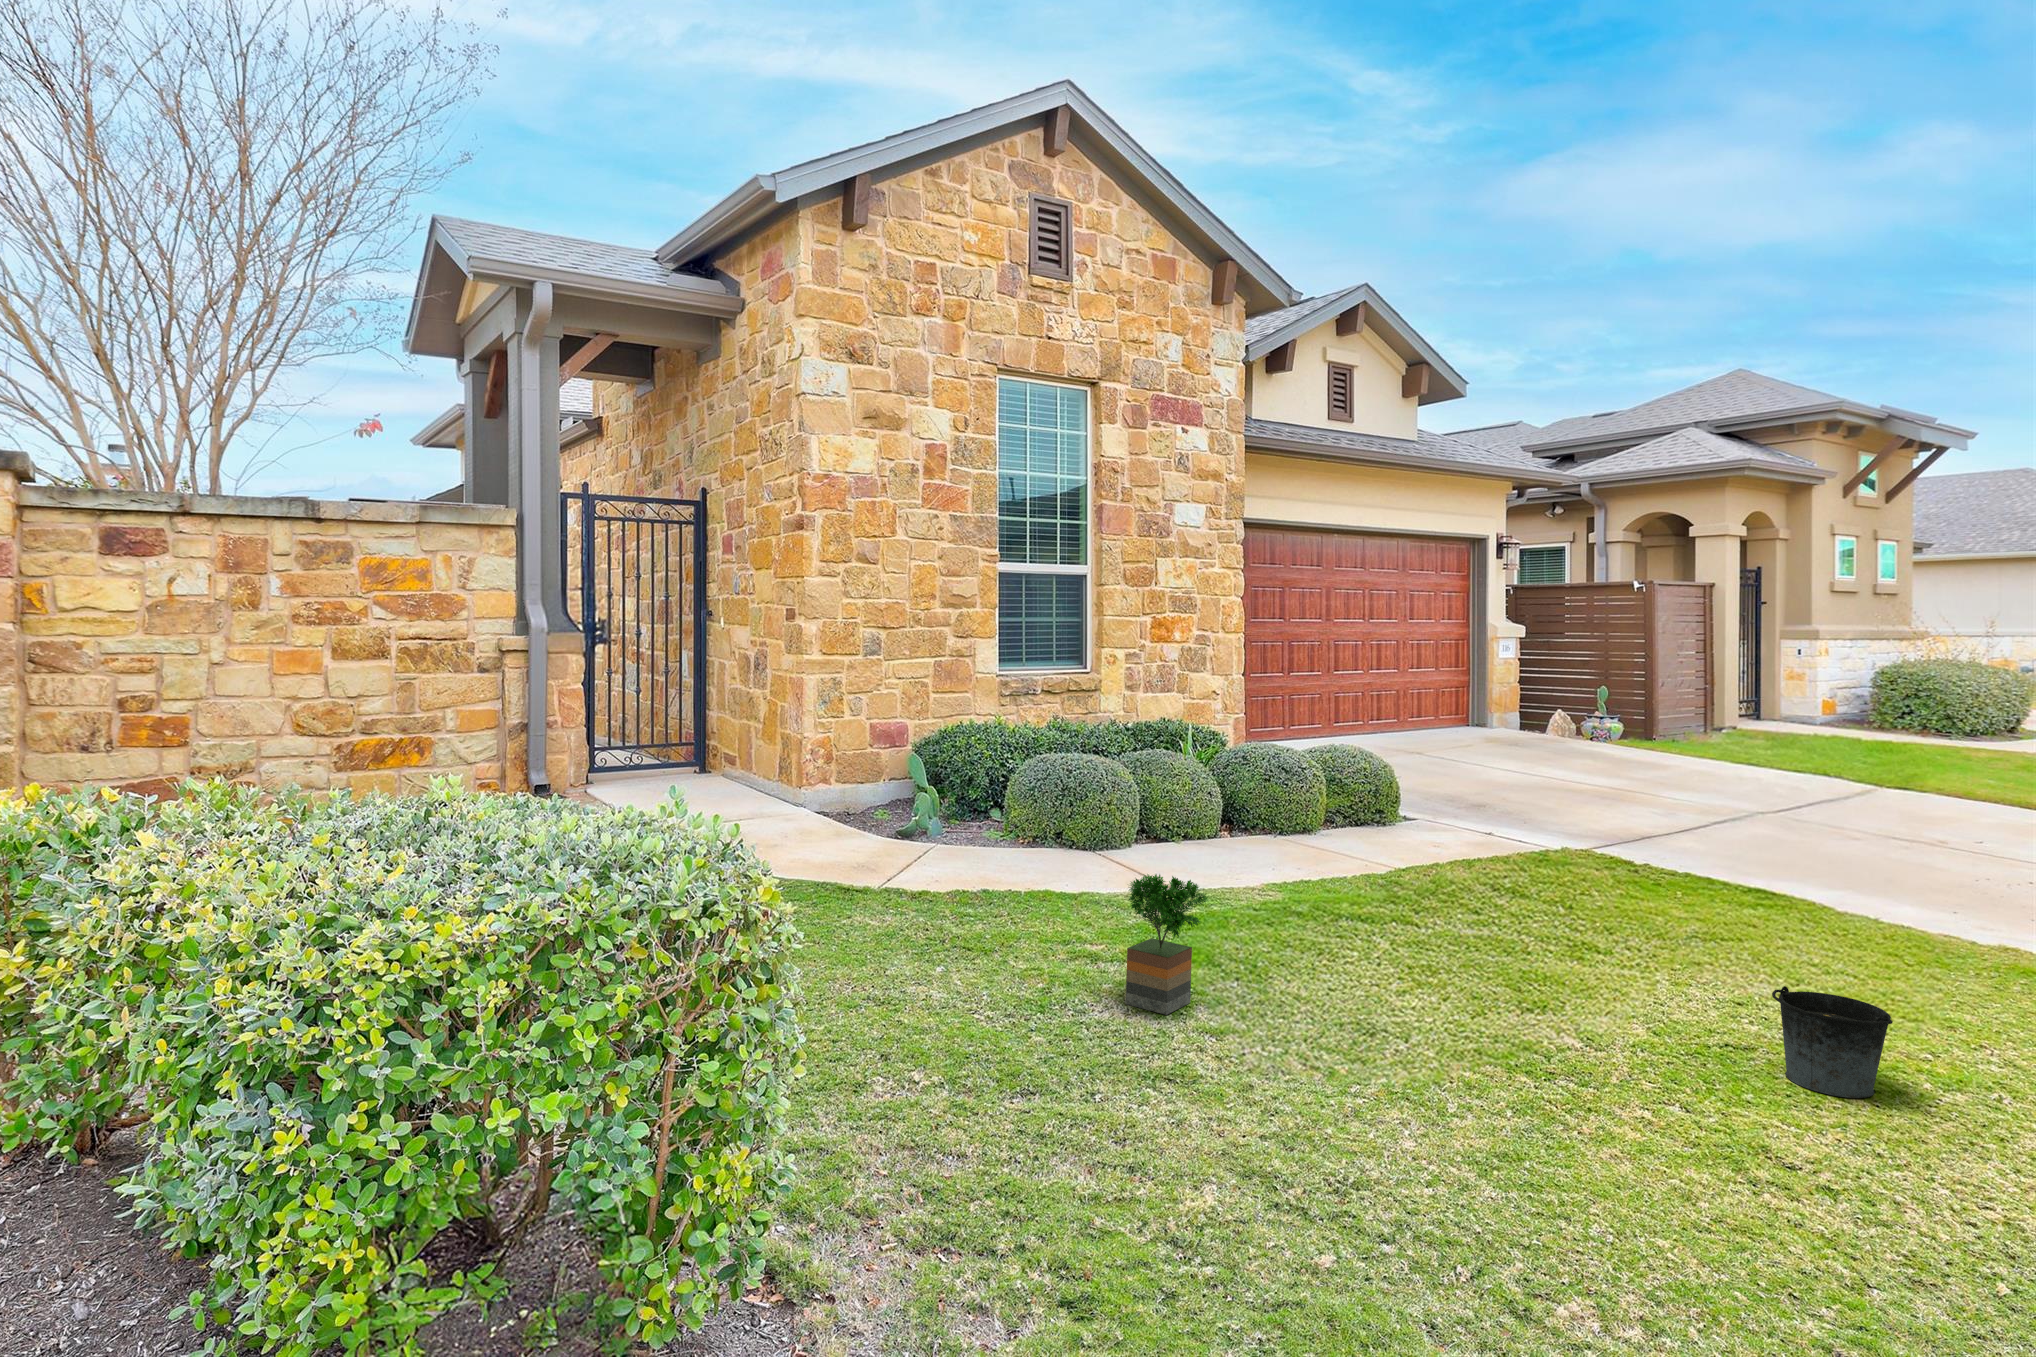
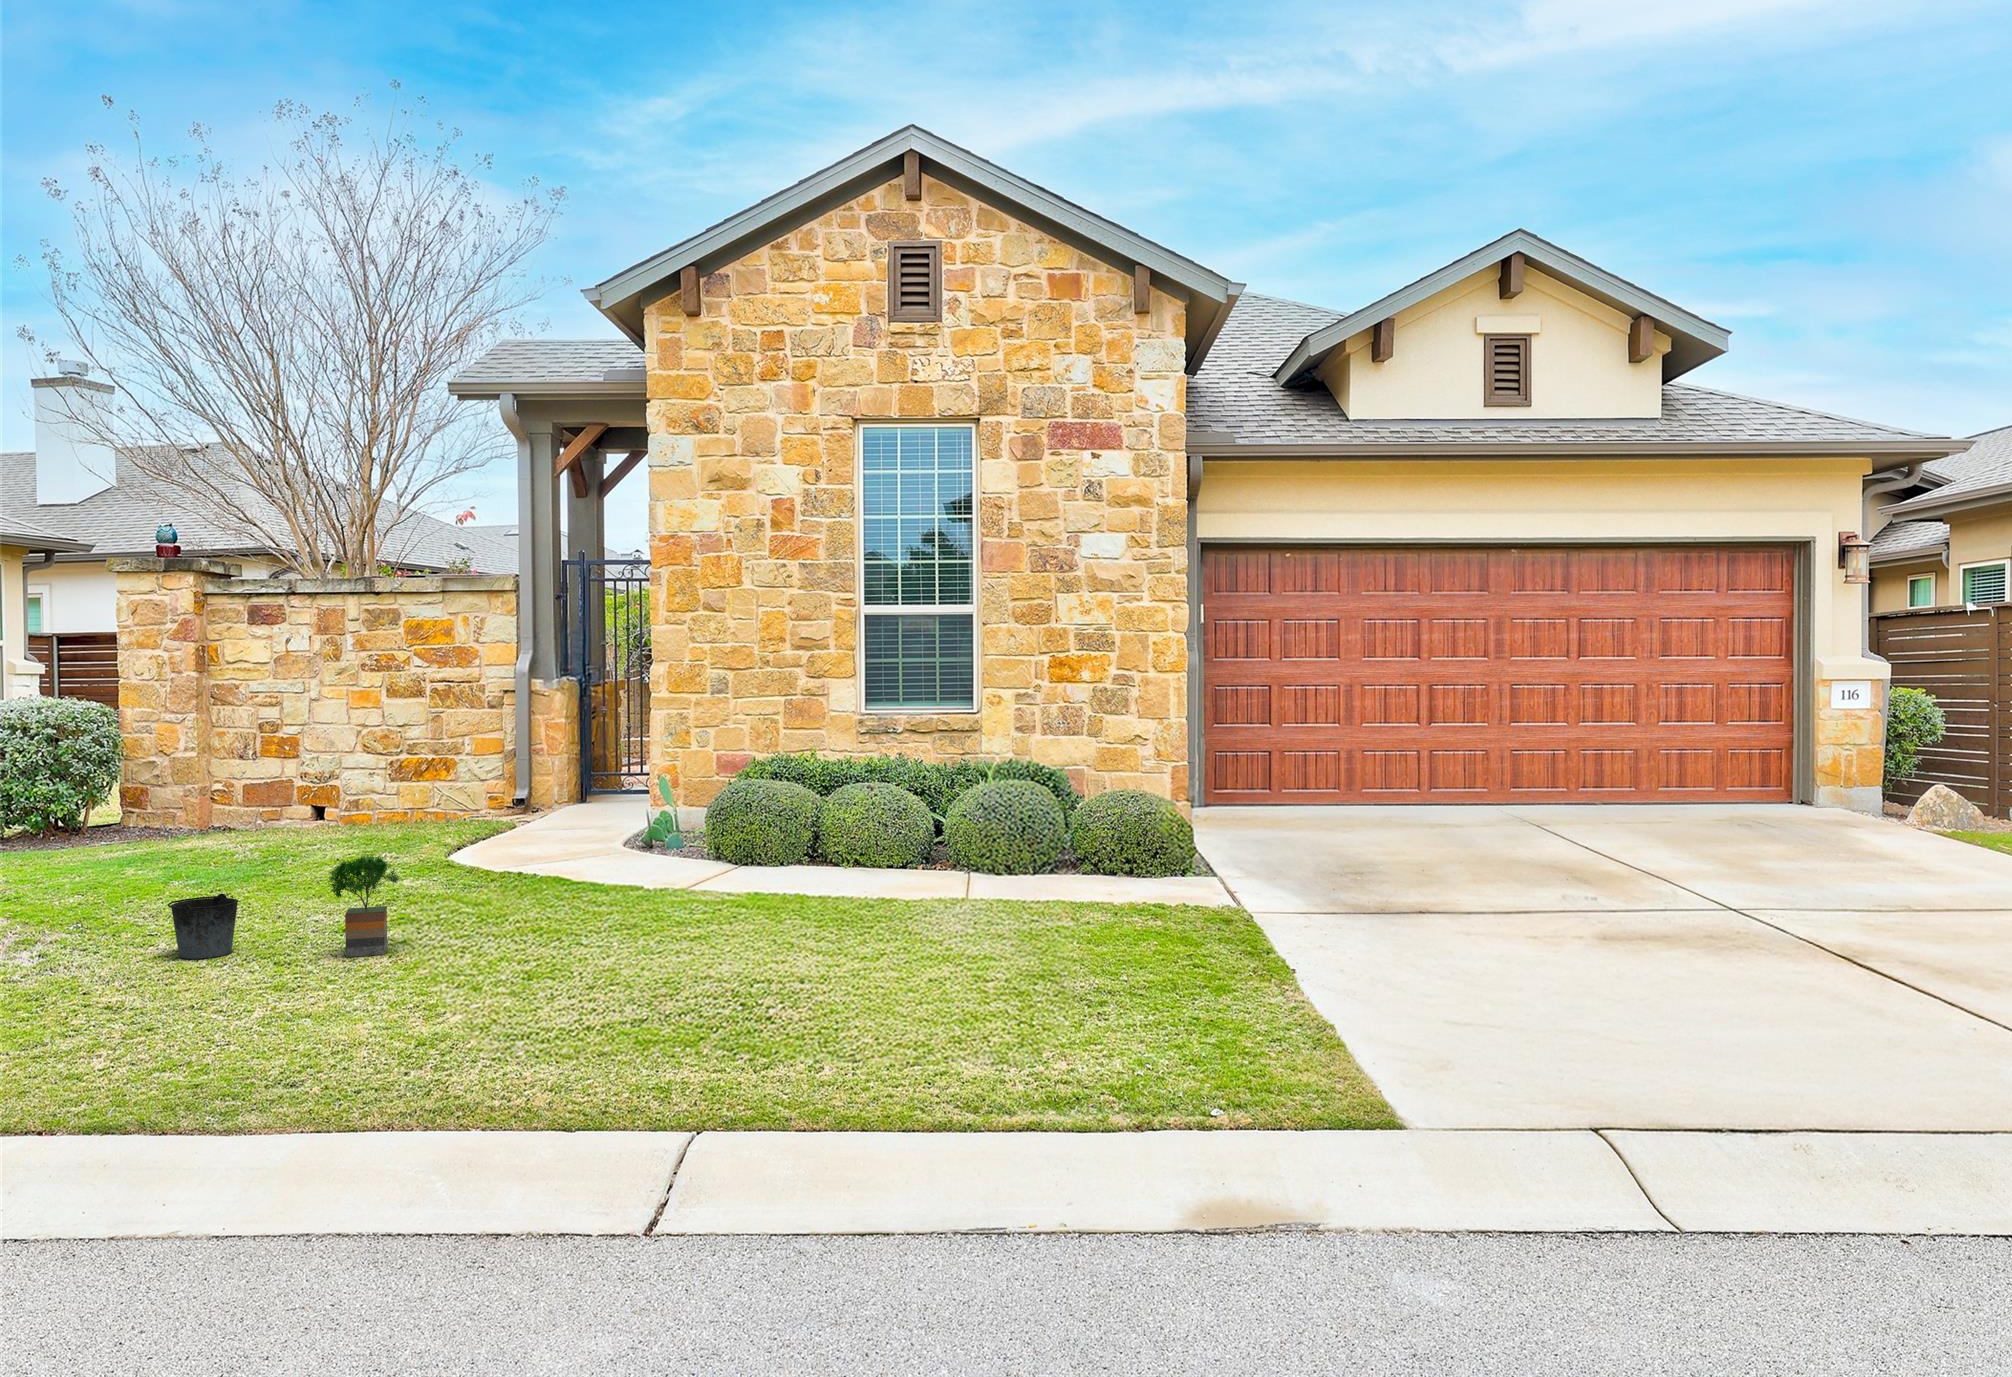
bucket: present [1772,986,1893,1098] -> present [167,894,238,959]

